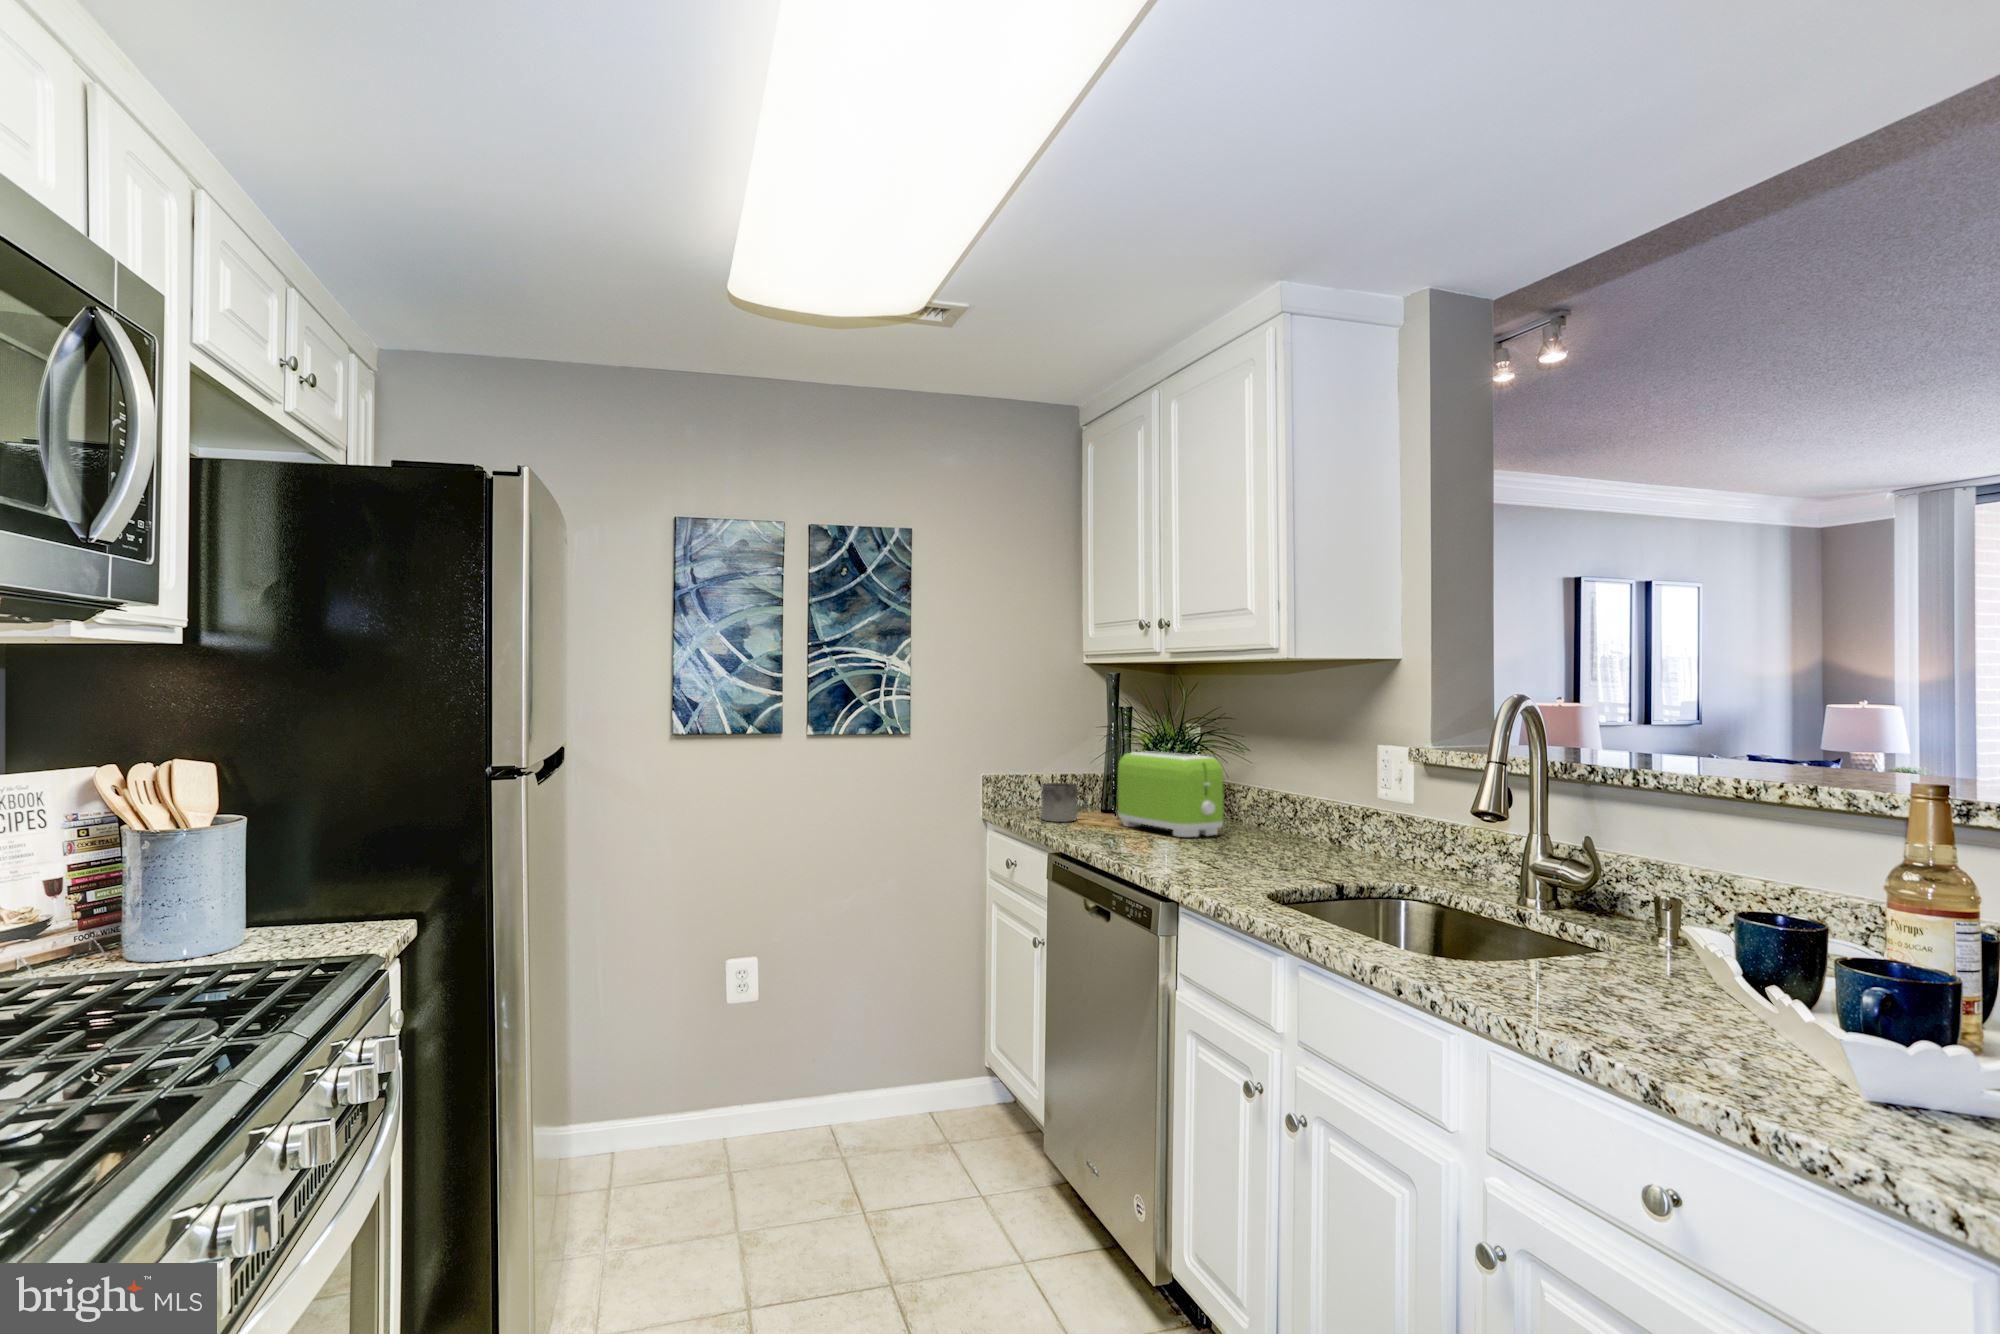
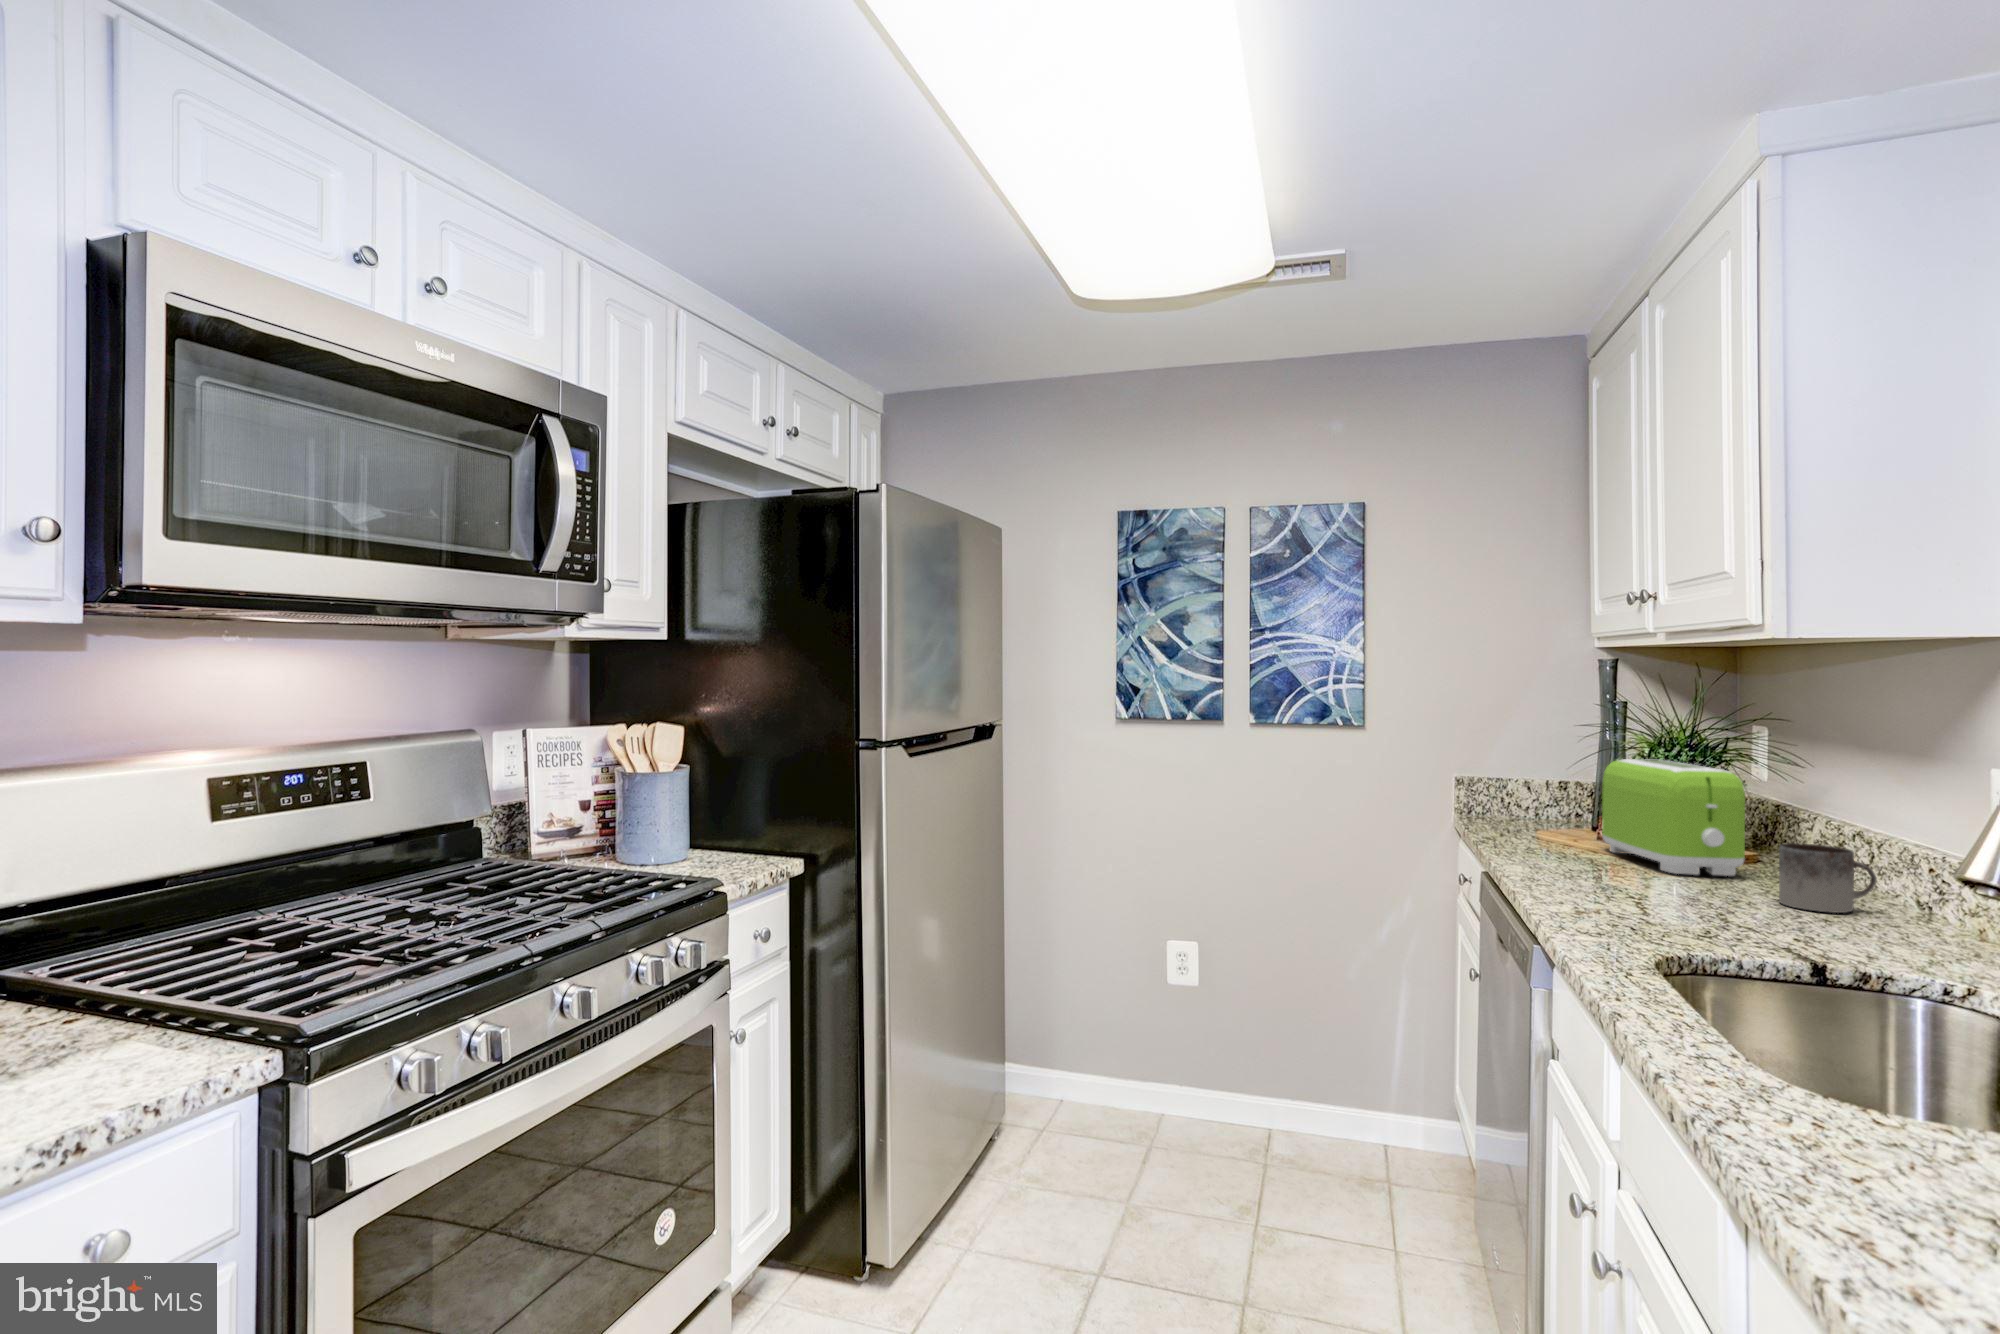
mug: present [1042,783,1087,822] -> present [1779,843,1876,913]

